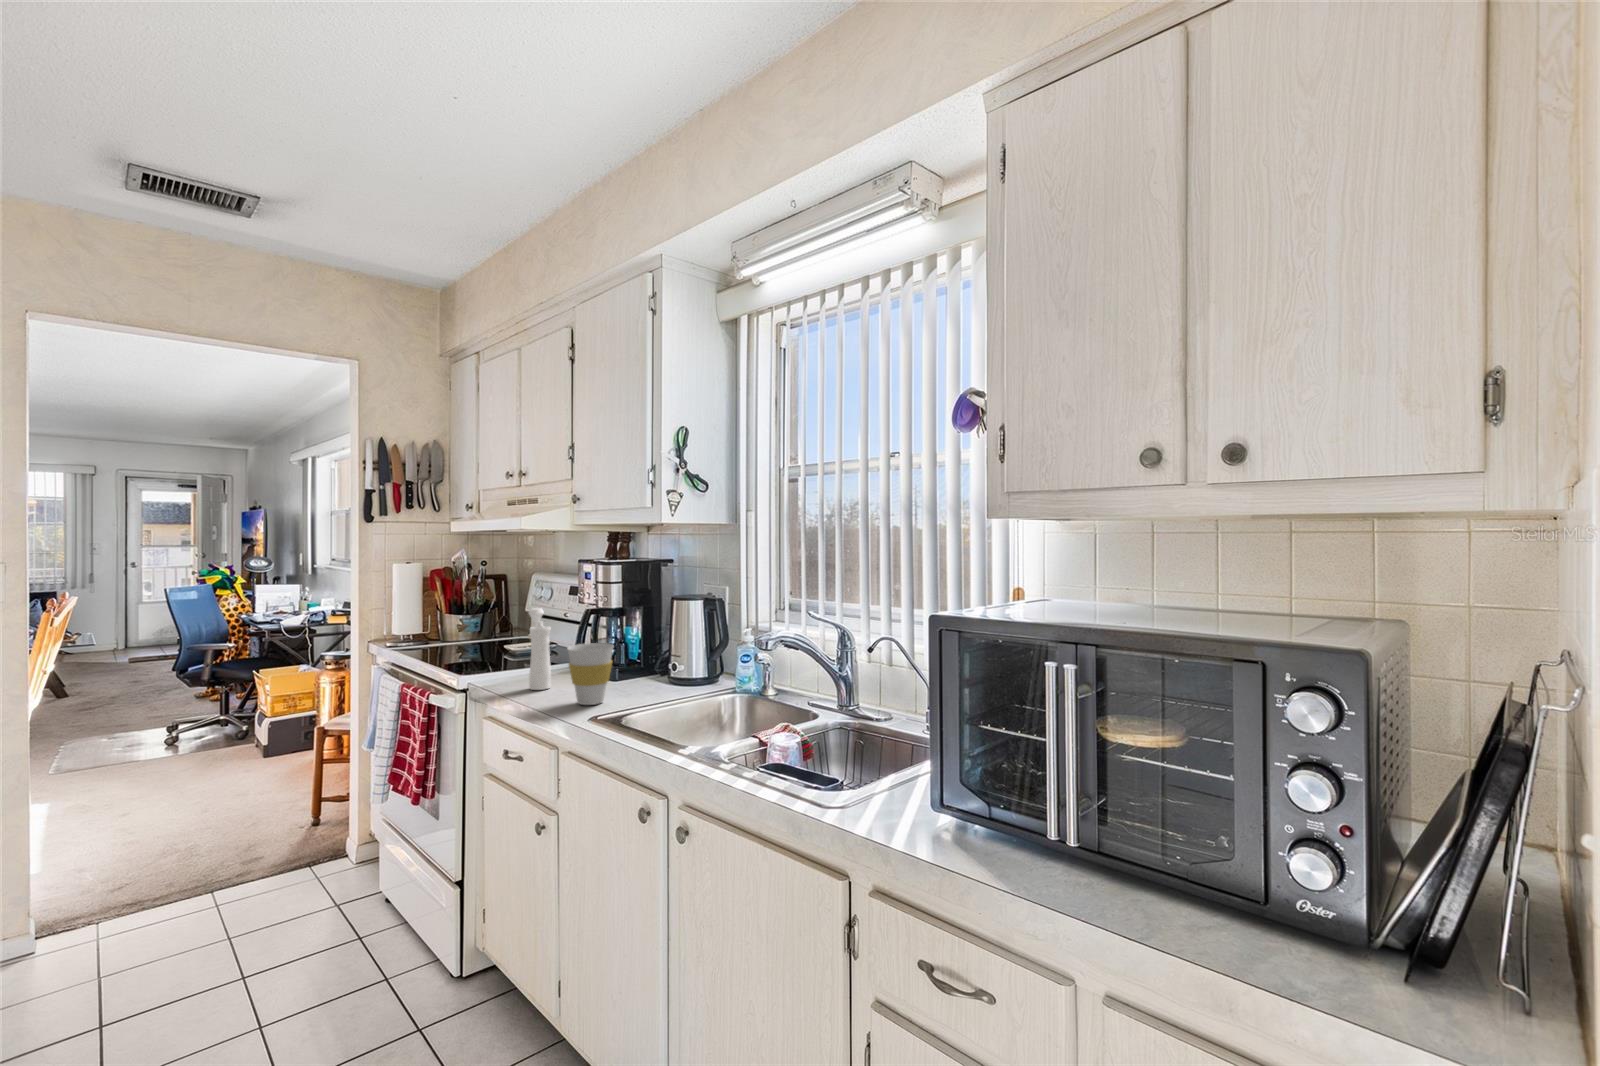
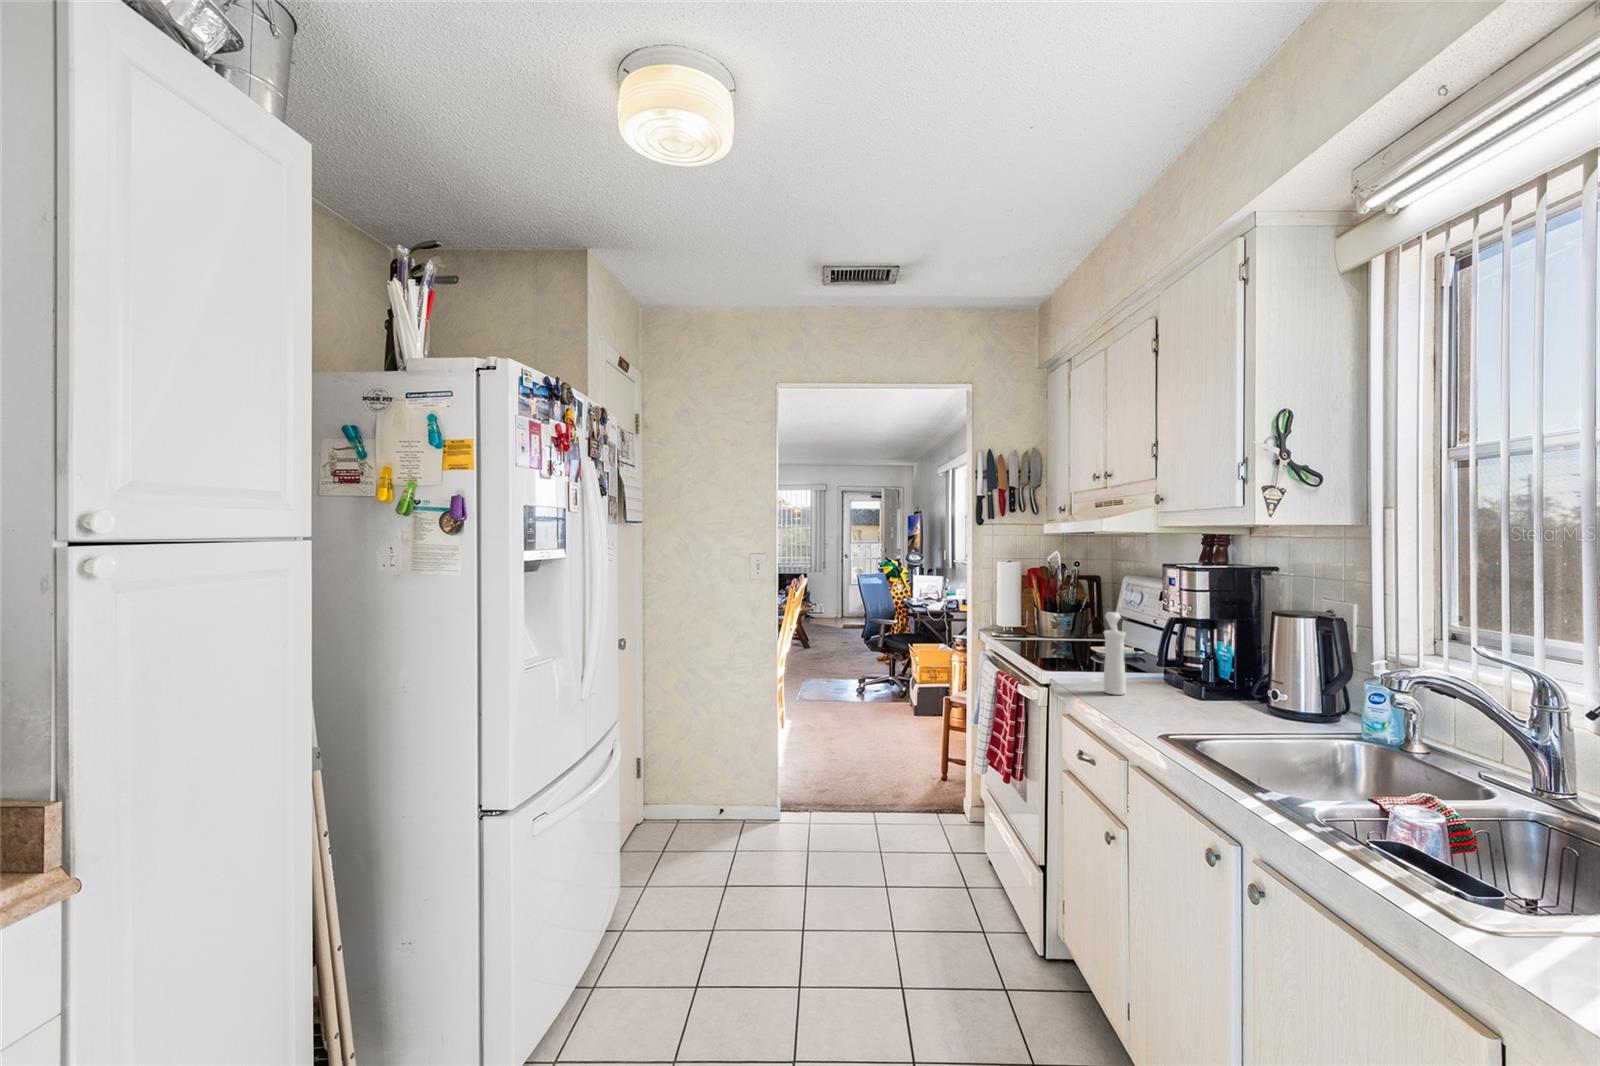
cup: present [567,643,614,705] -> none [1137,653,1191,719]

